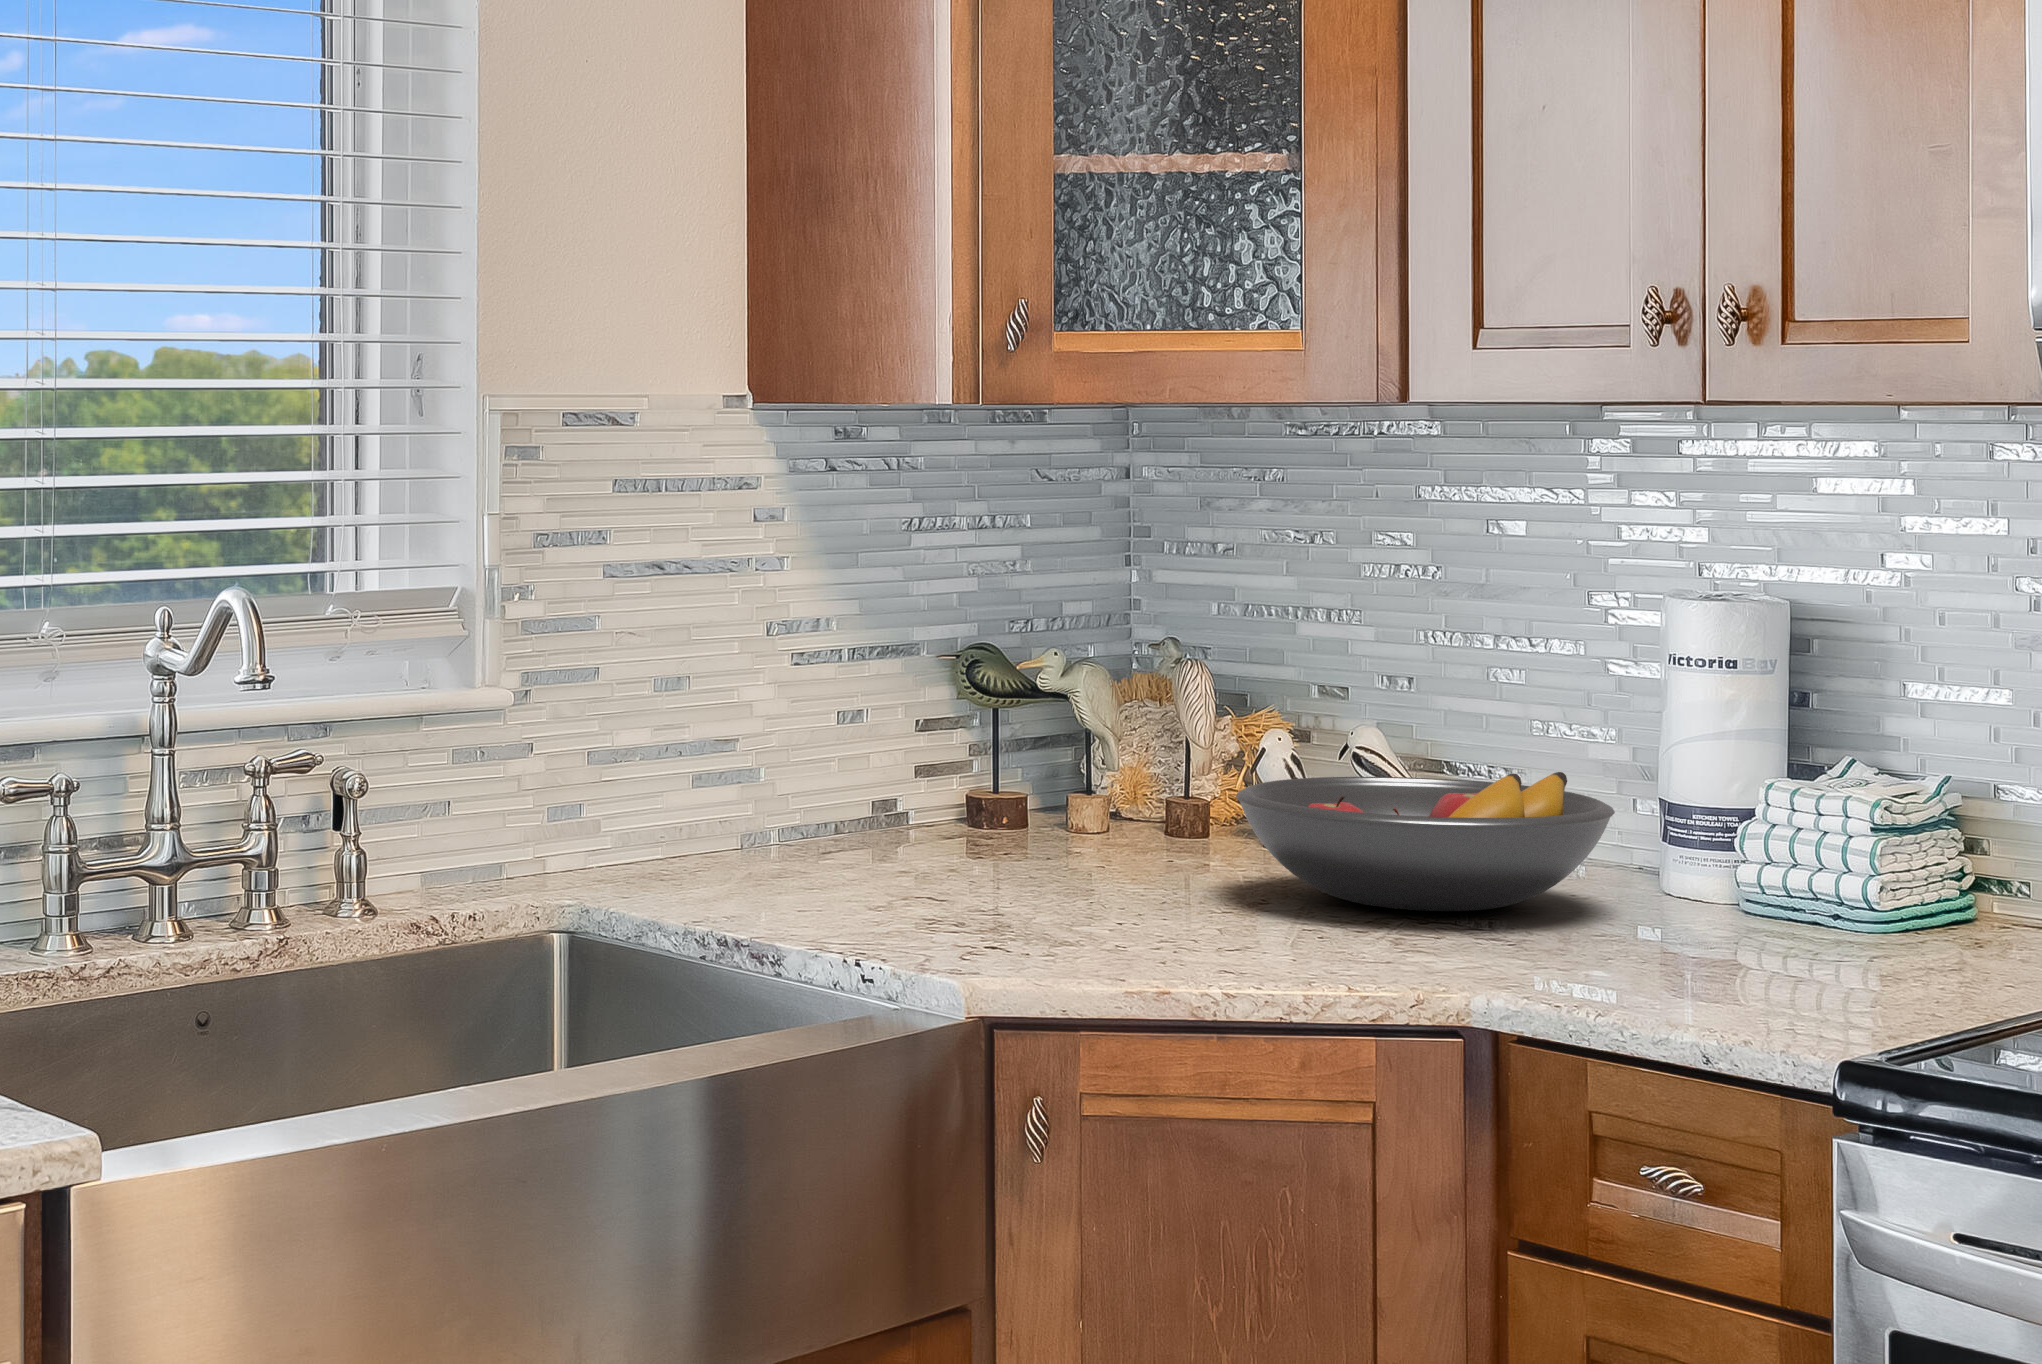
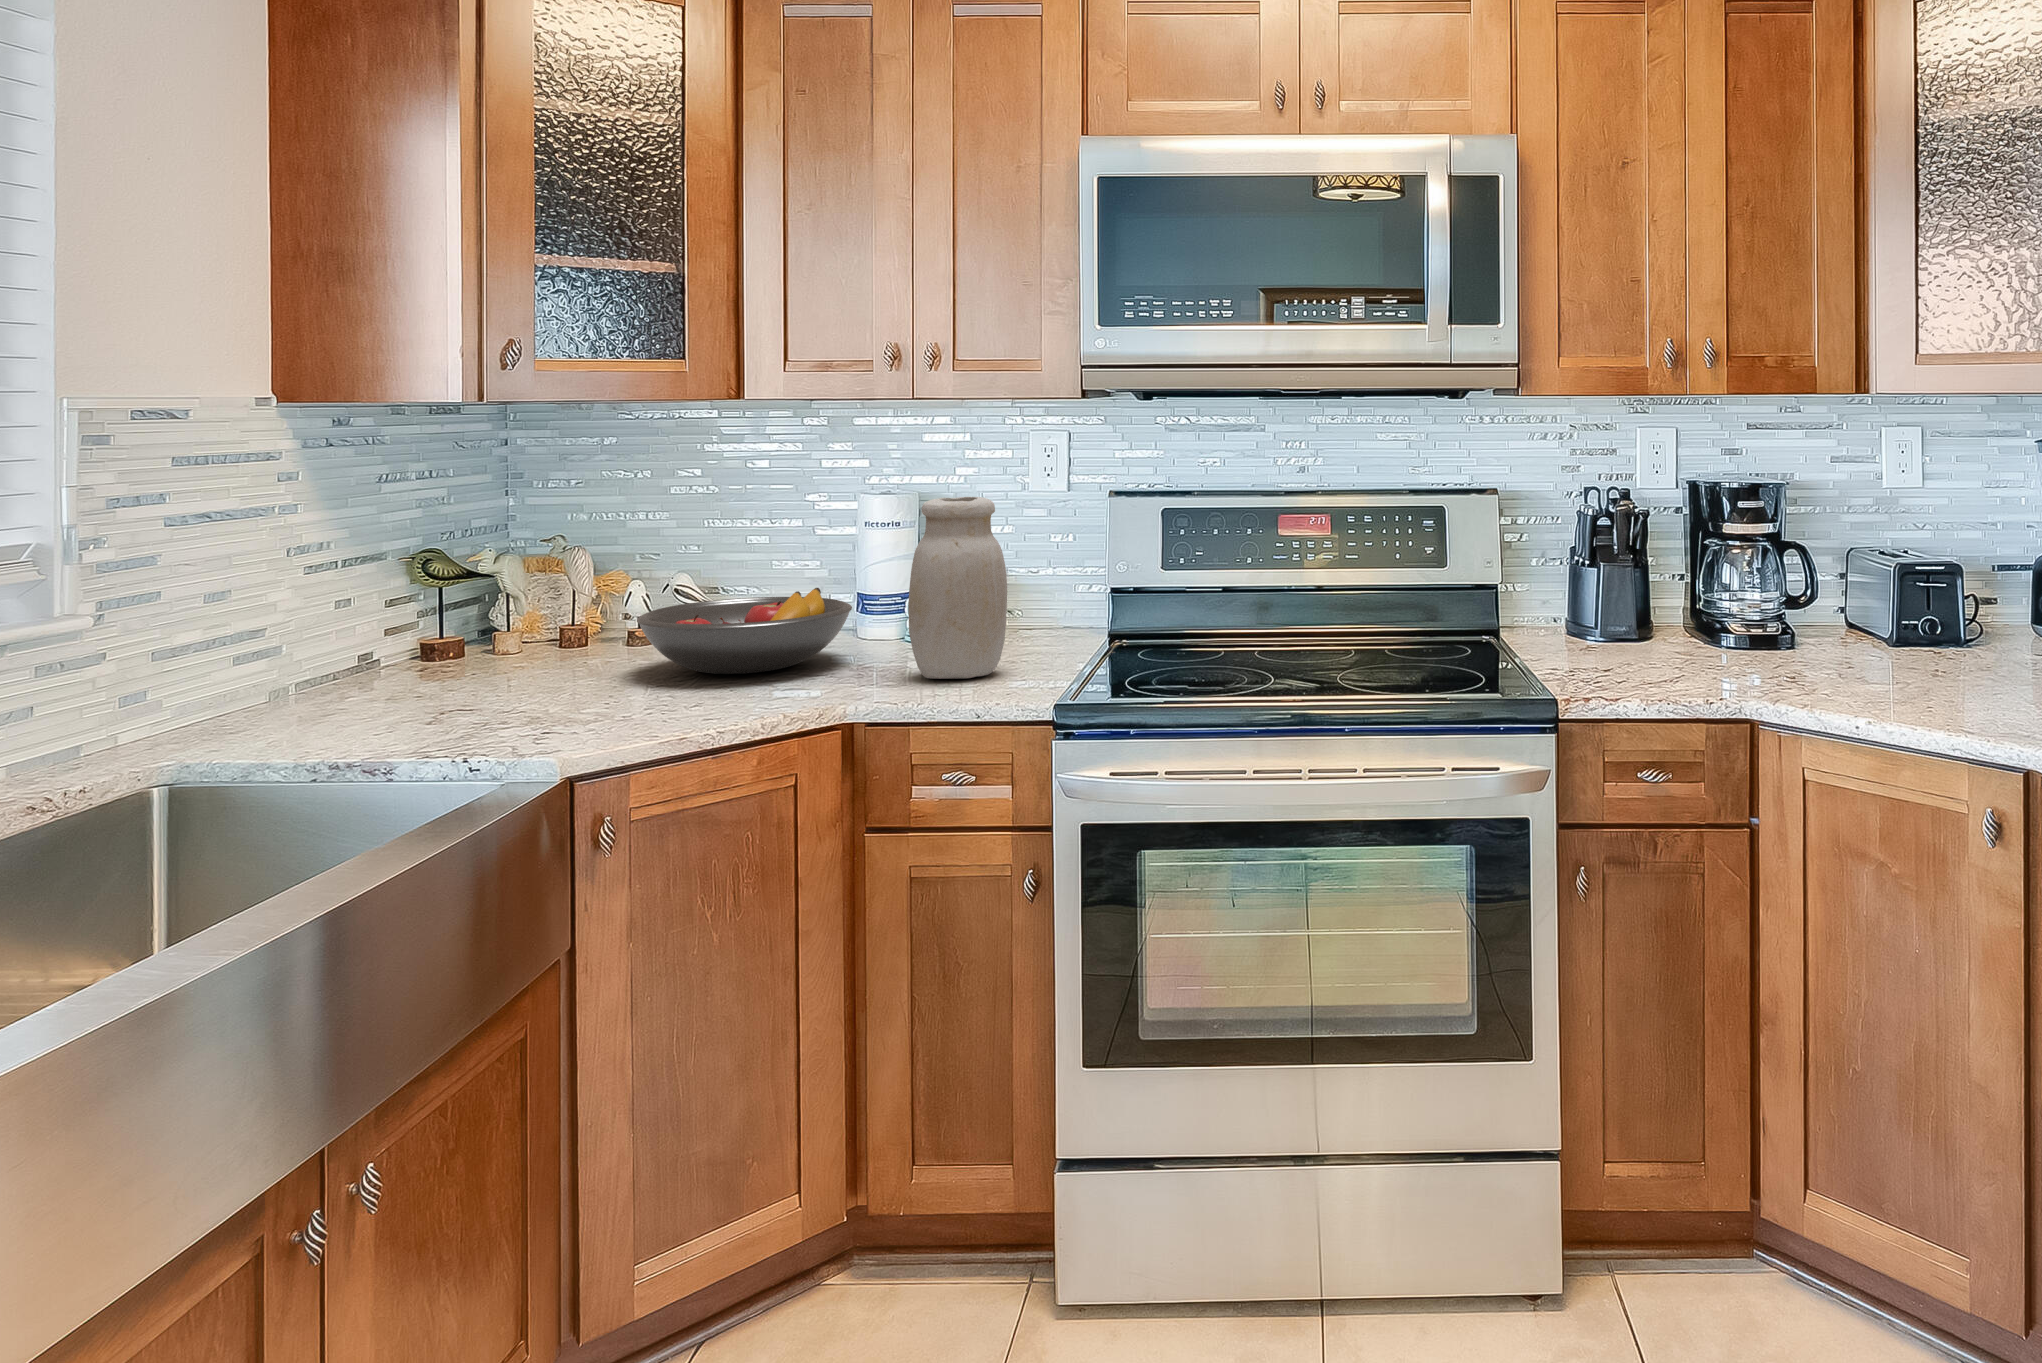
jar: none [1672,616,1872,974] -> present [908,497,1007,679]

